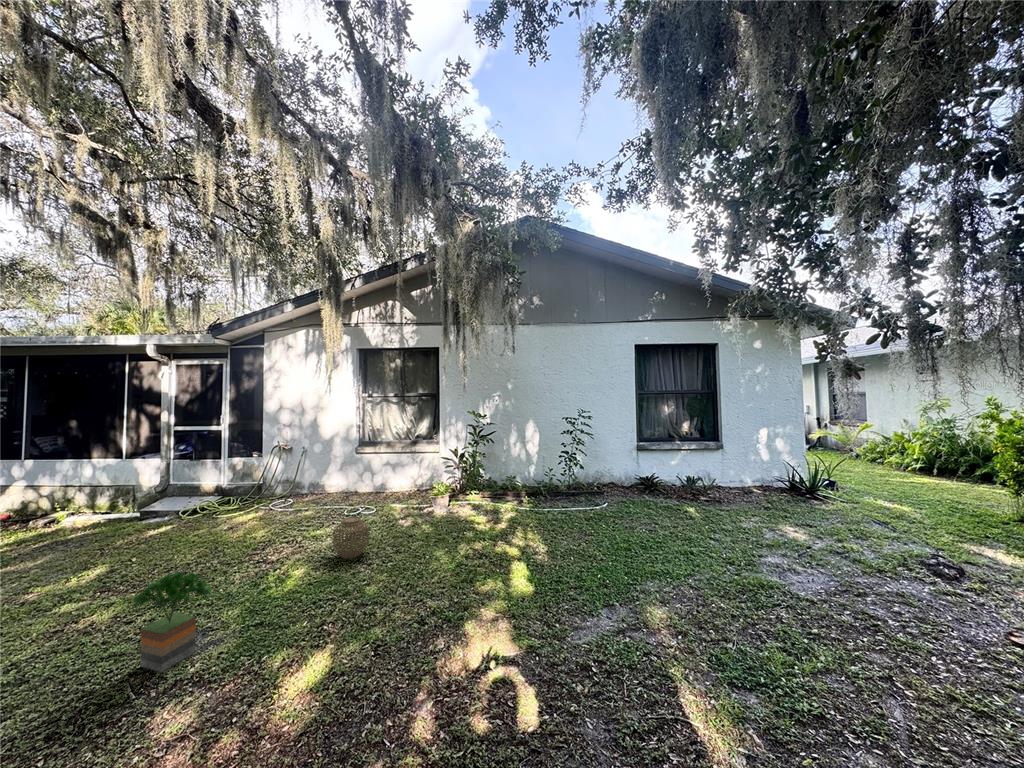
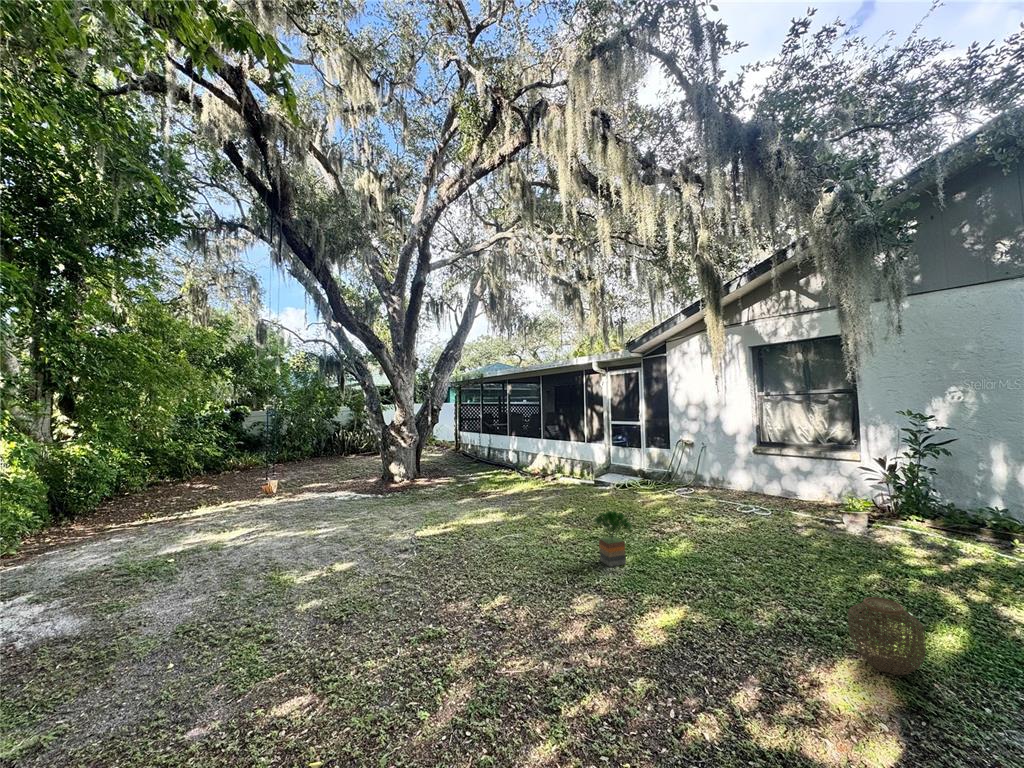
woven basket: present [333,517,369,558] -> present [848,597,926,675]

